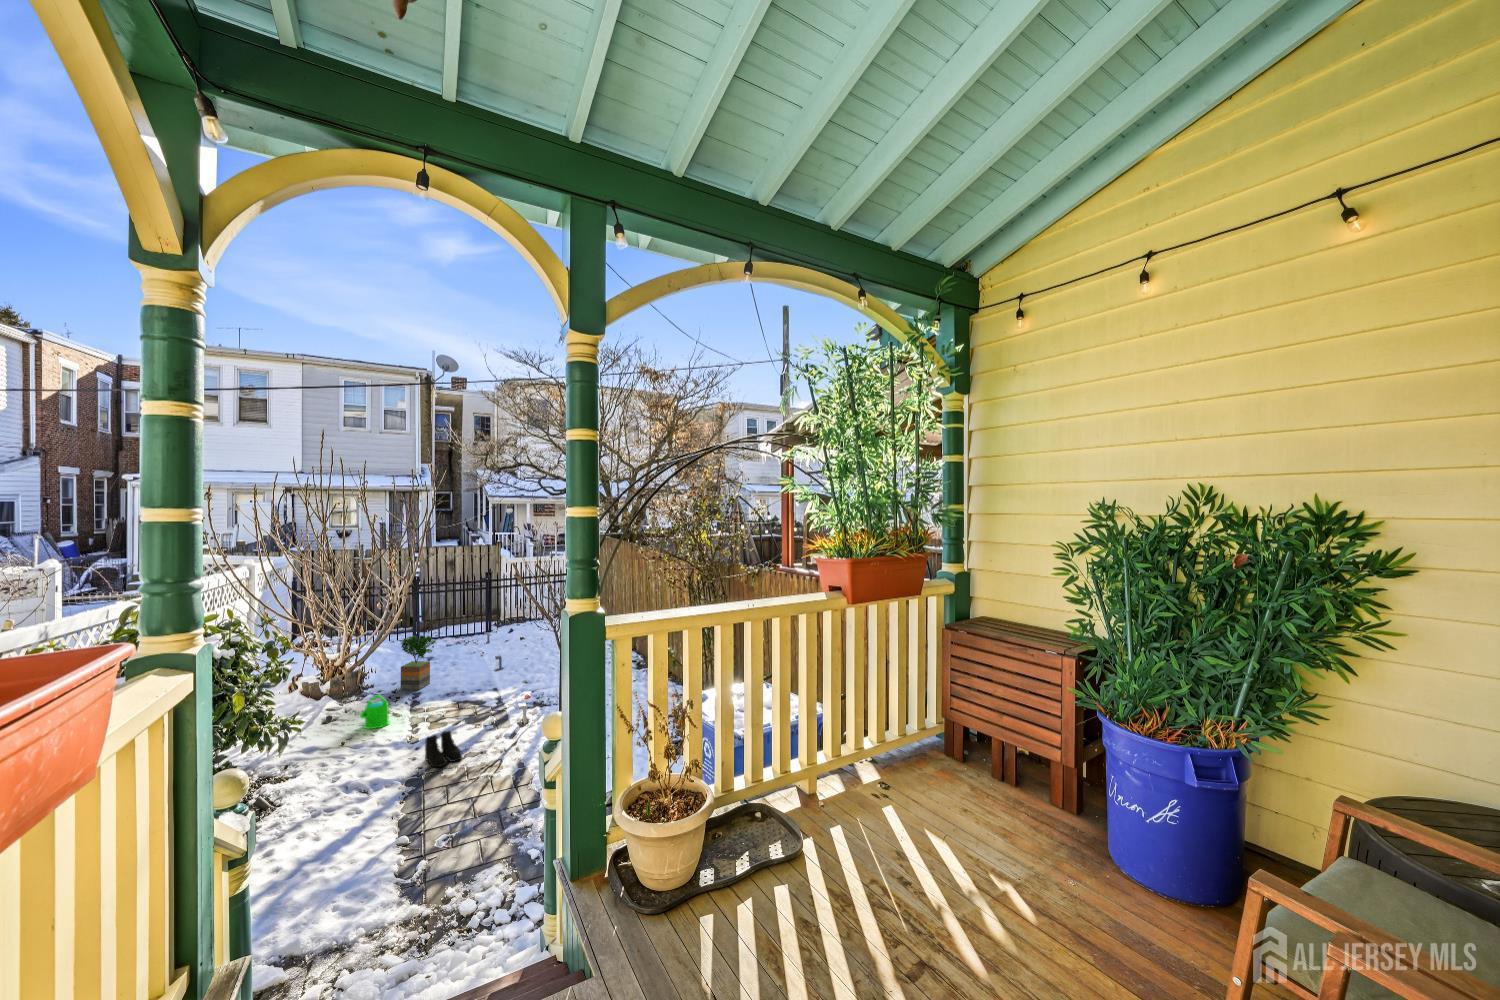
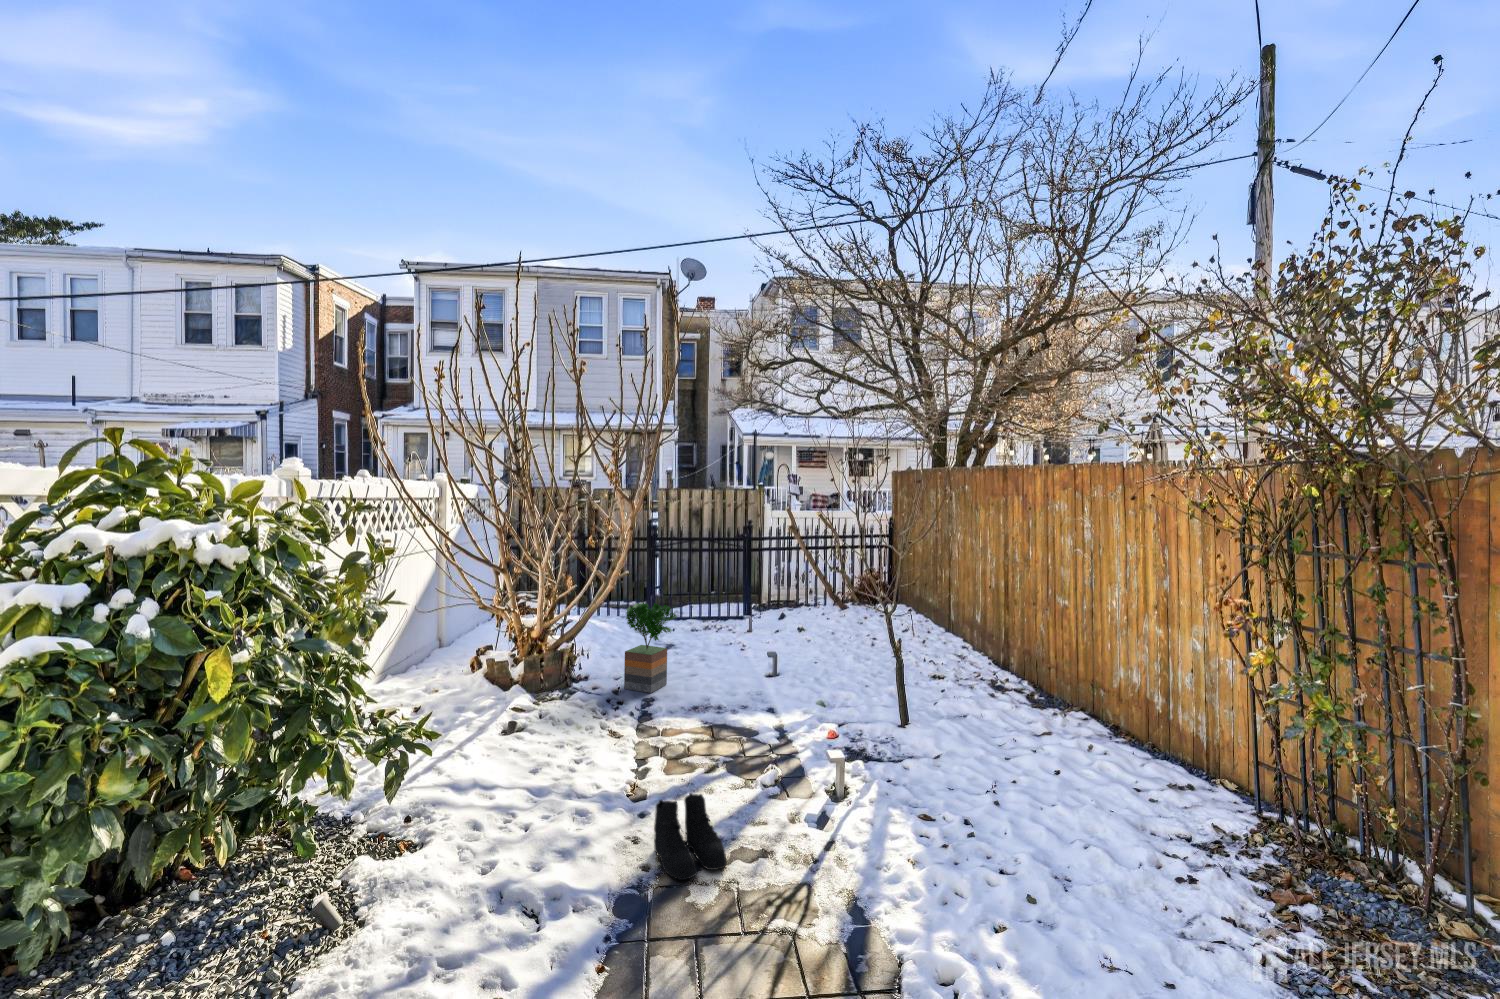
watering can: present [360,694,390,729] -> none [553,694,603,756]

